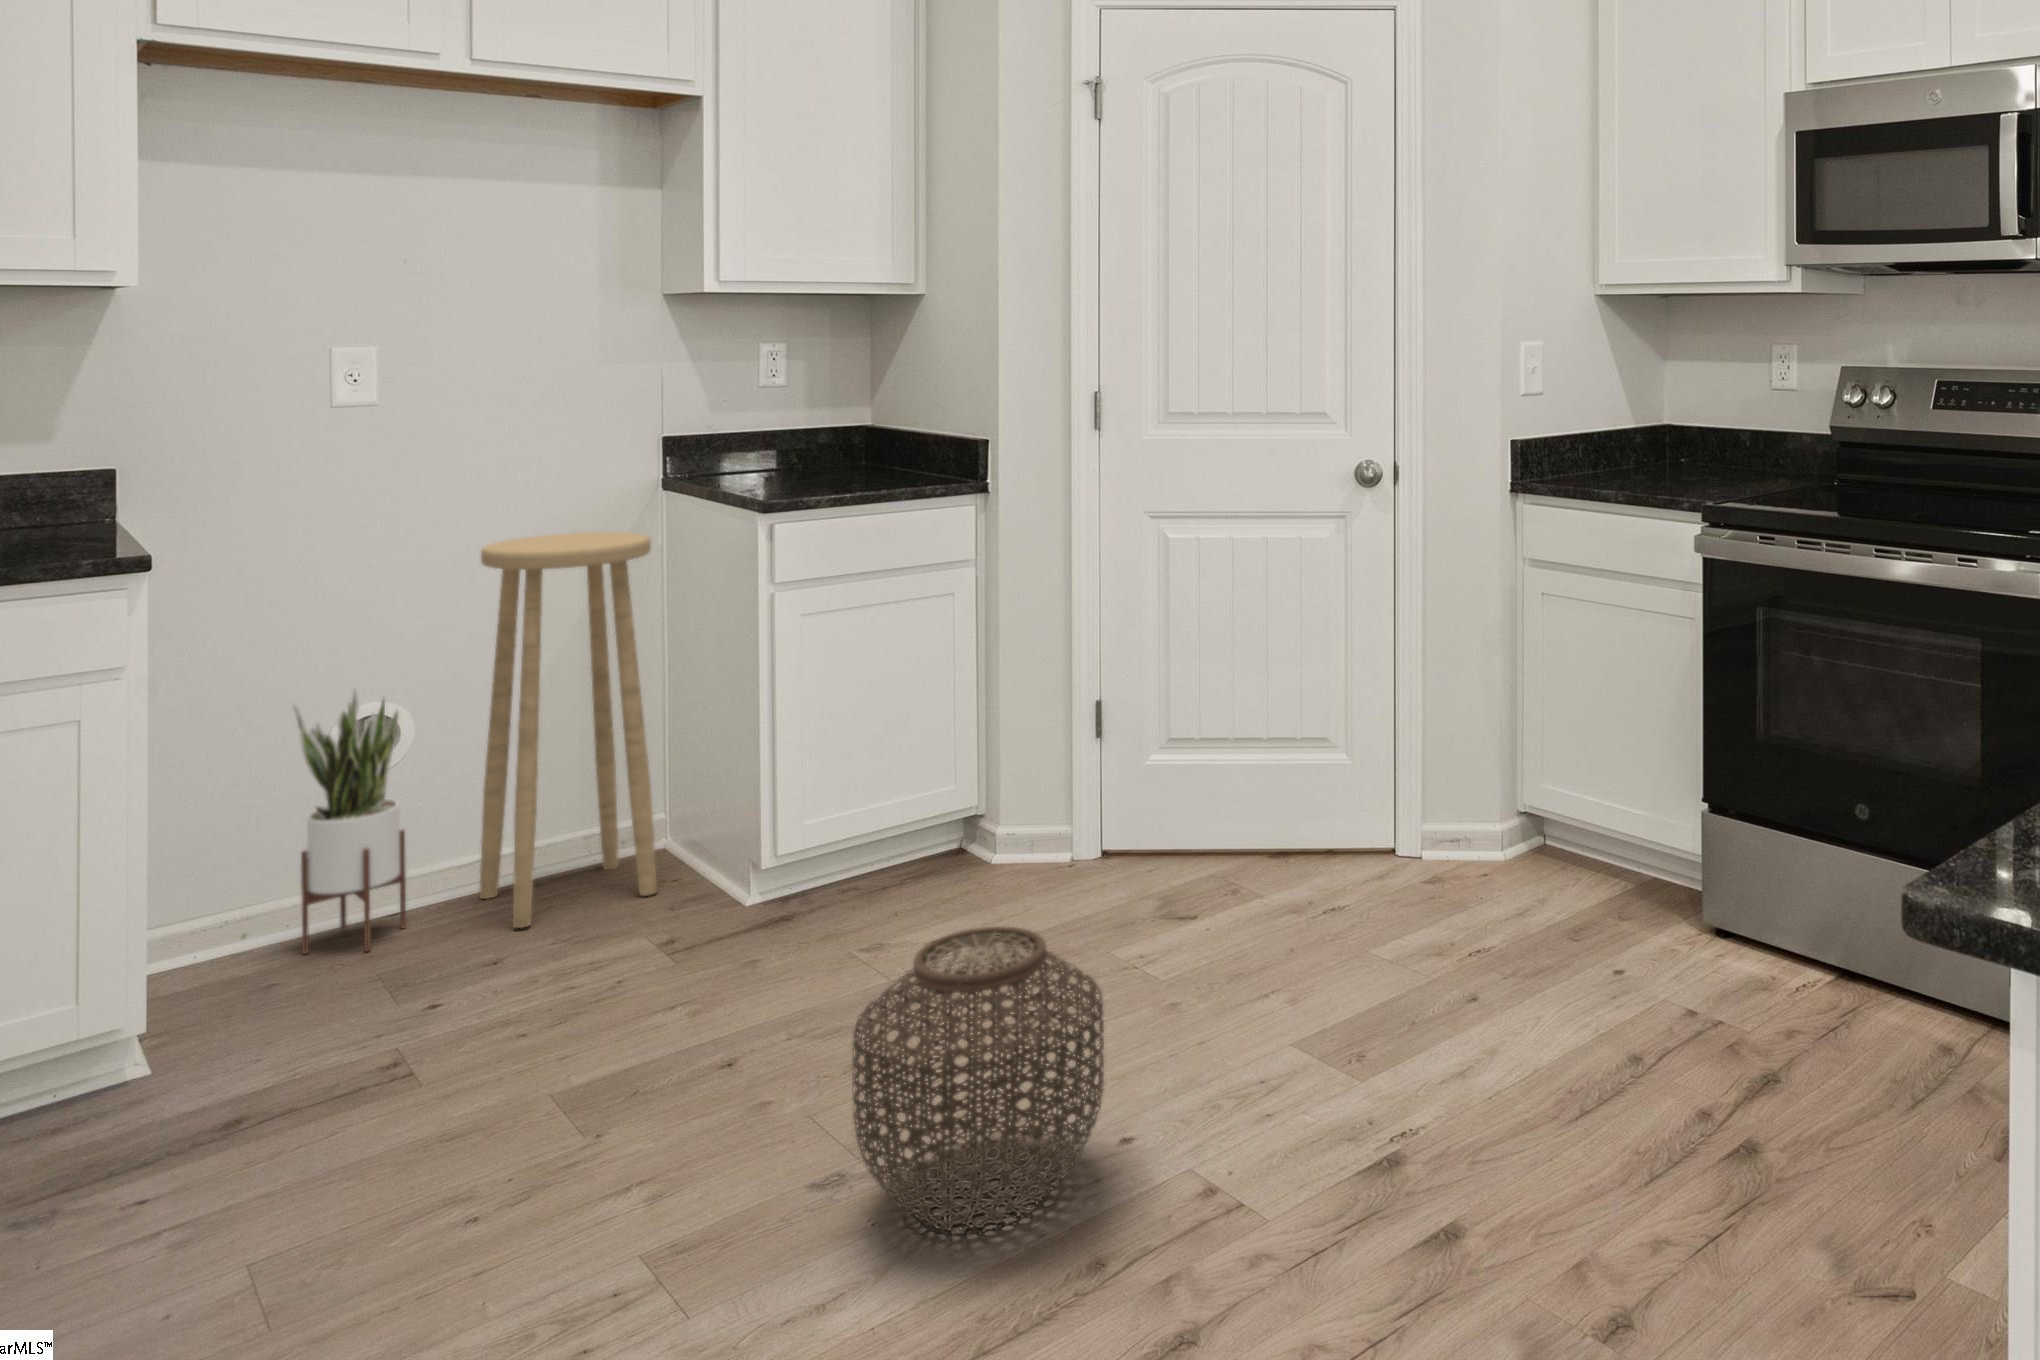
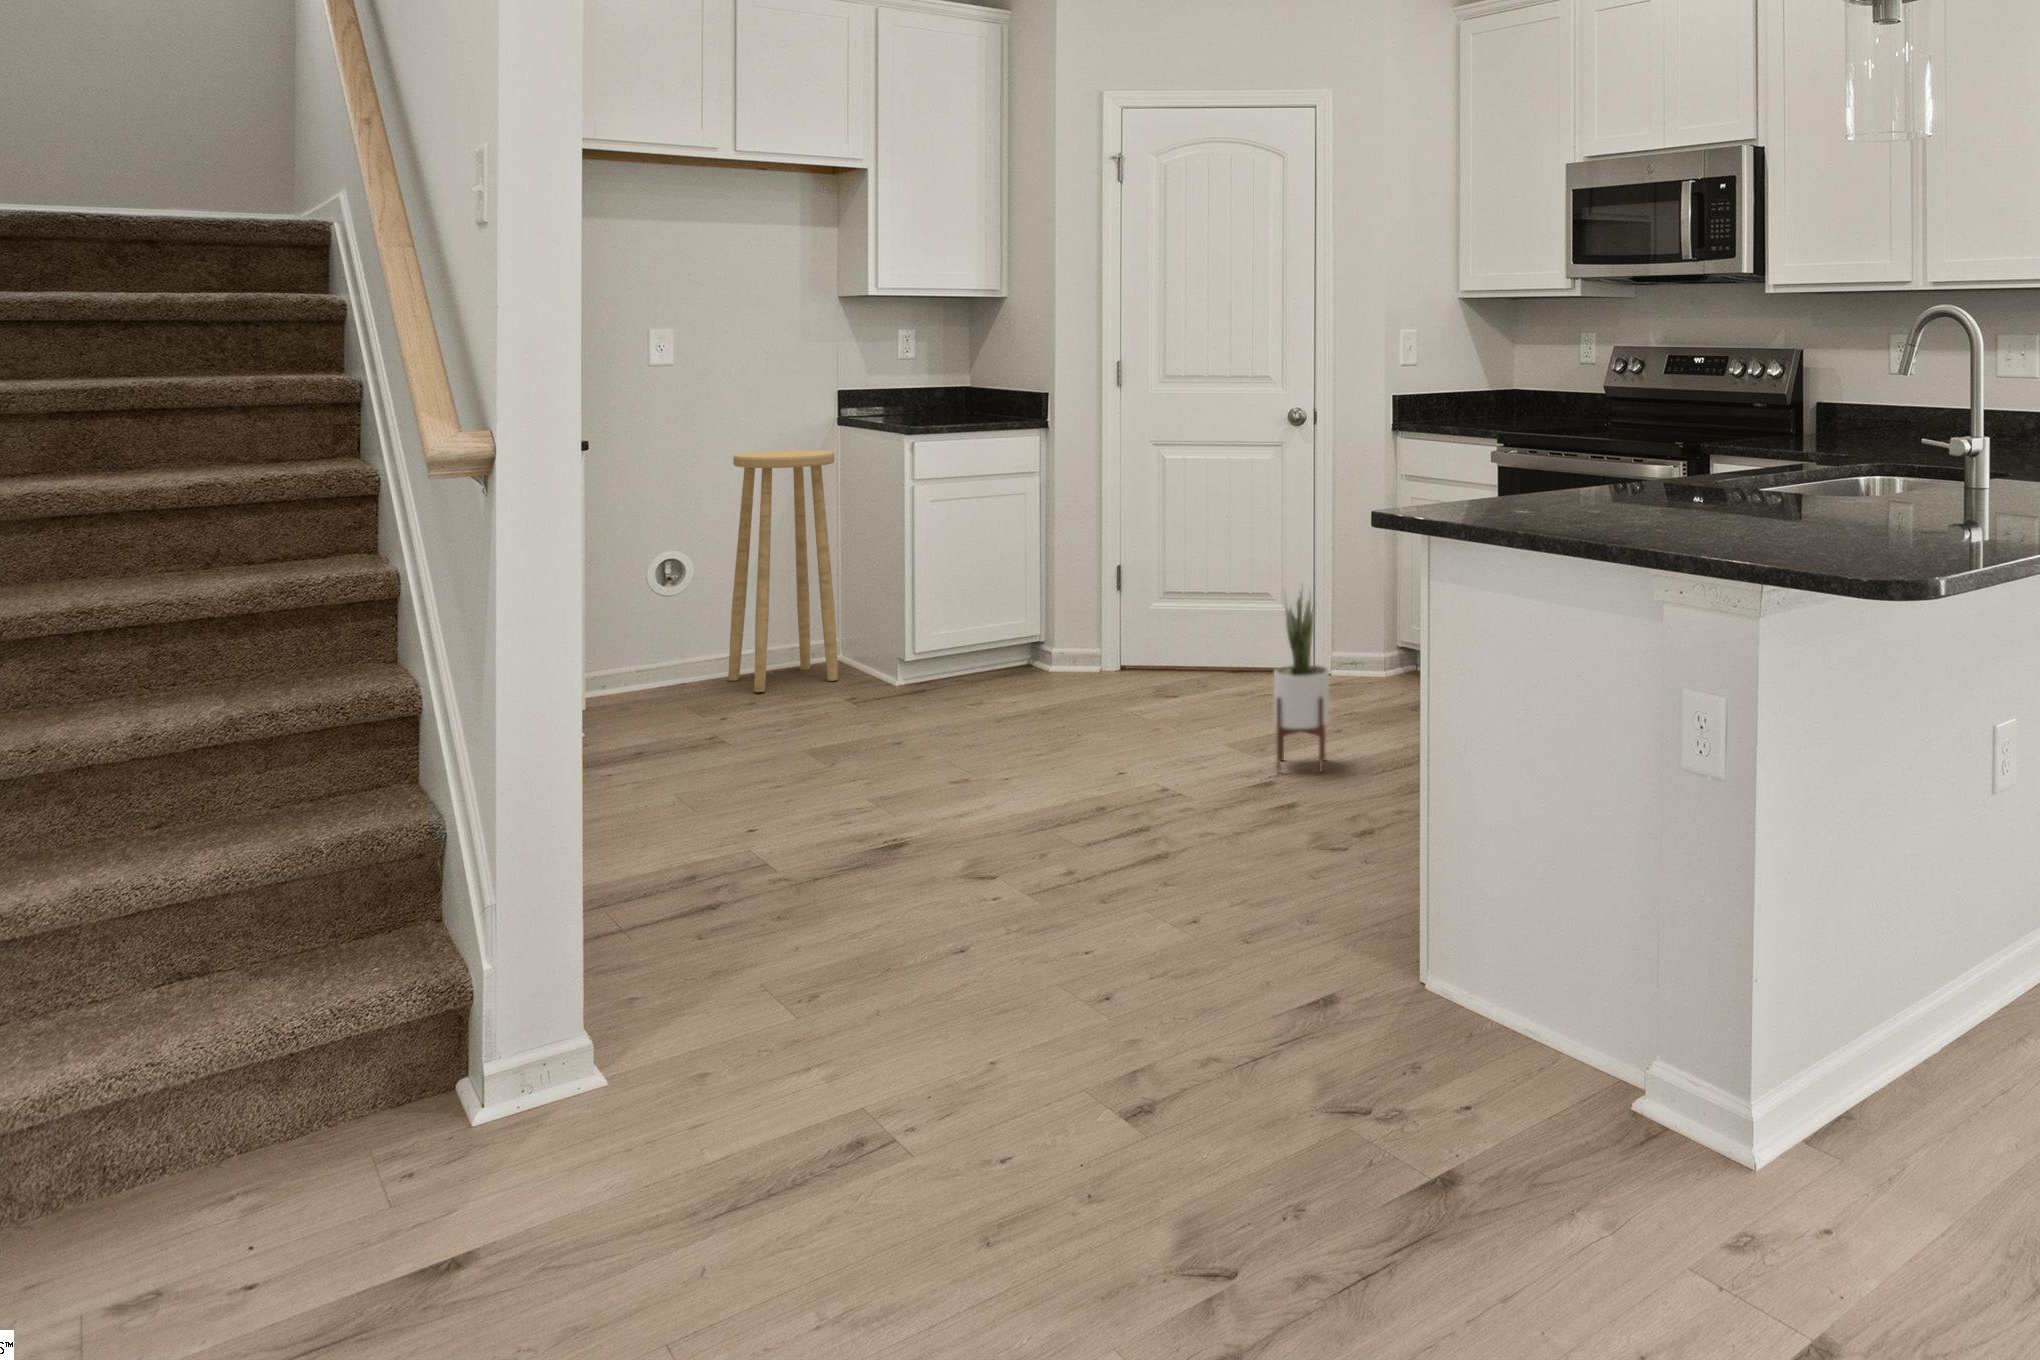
potted plant: present [293,689,406,953] -> present [1274,591,1329,771]
woven basket: present [852,927,1104,1230] -> none [977,647,1112,799]

